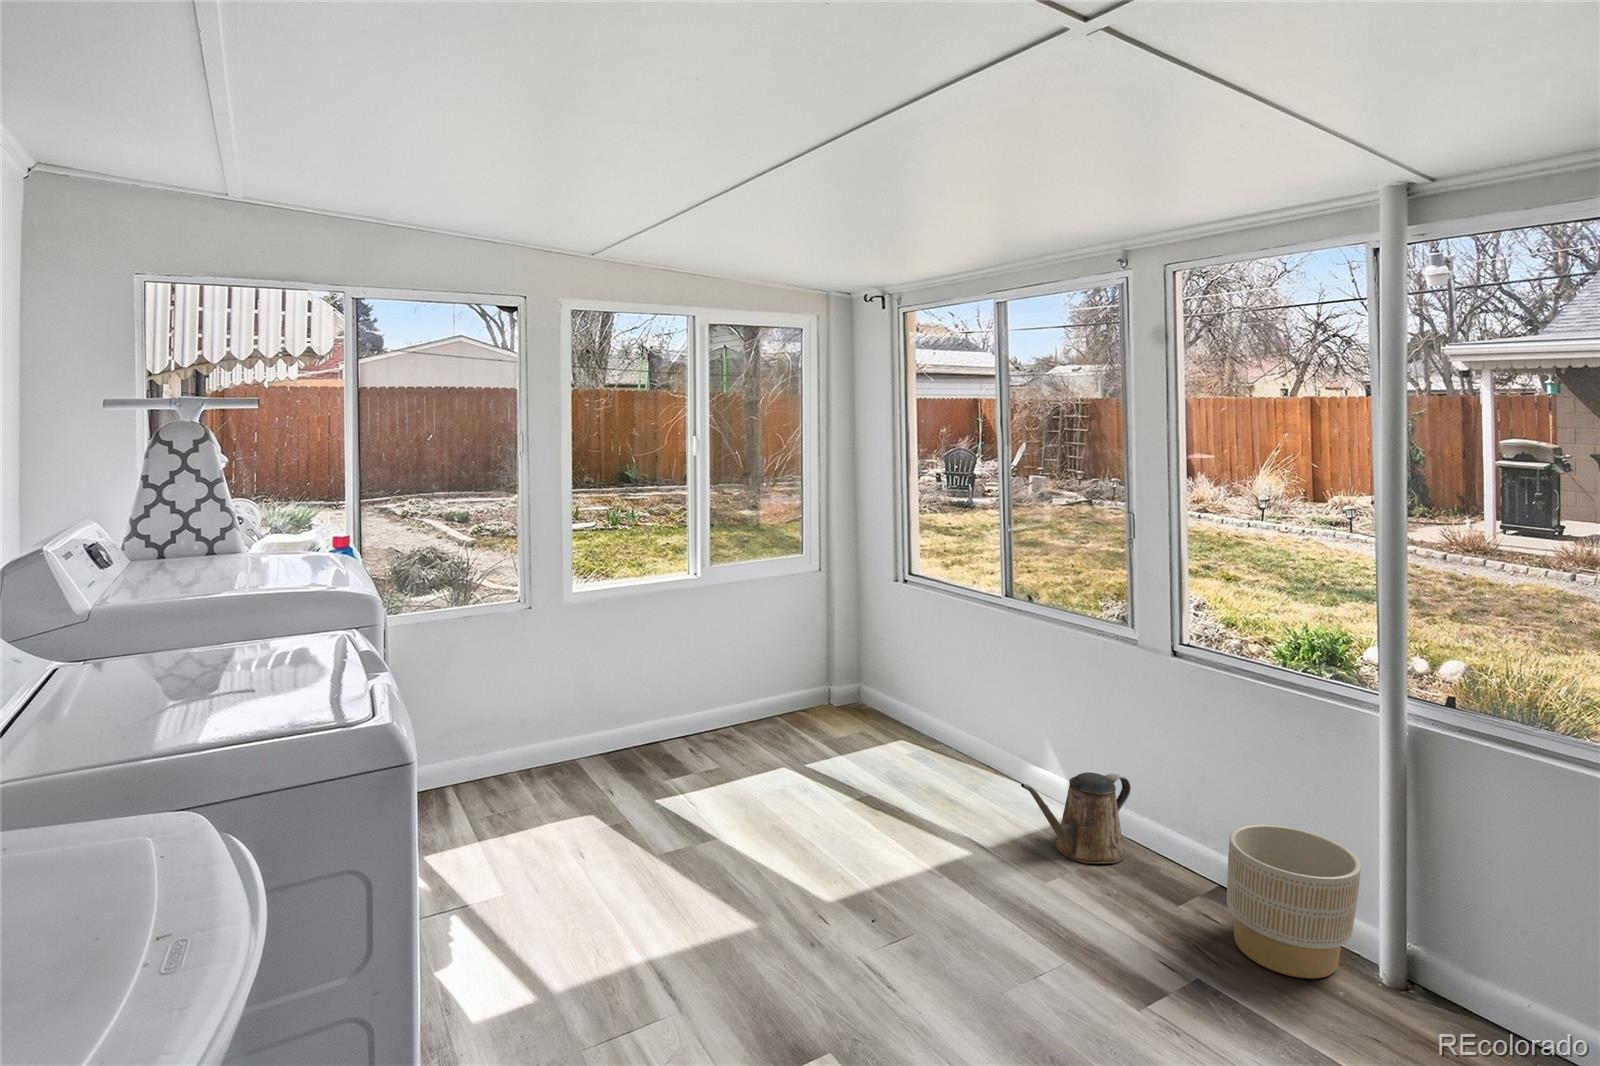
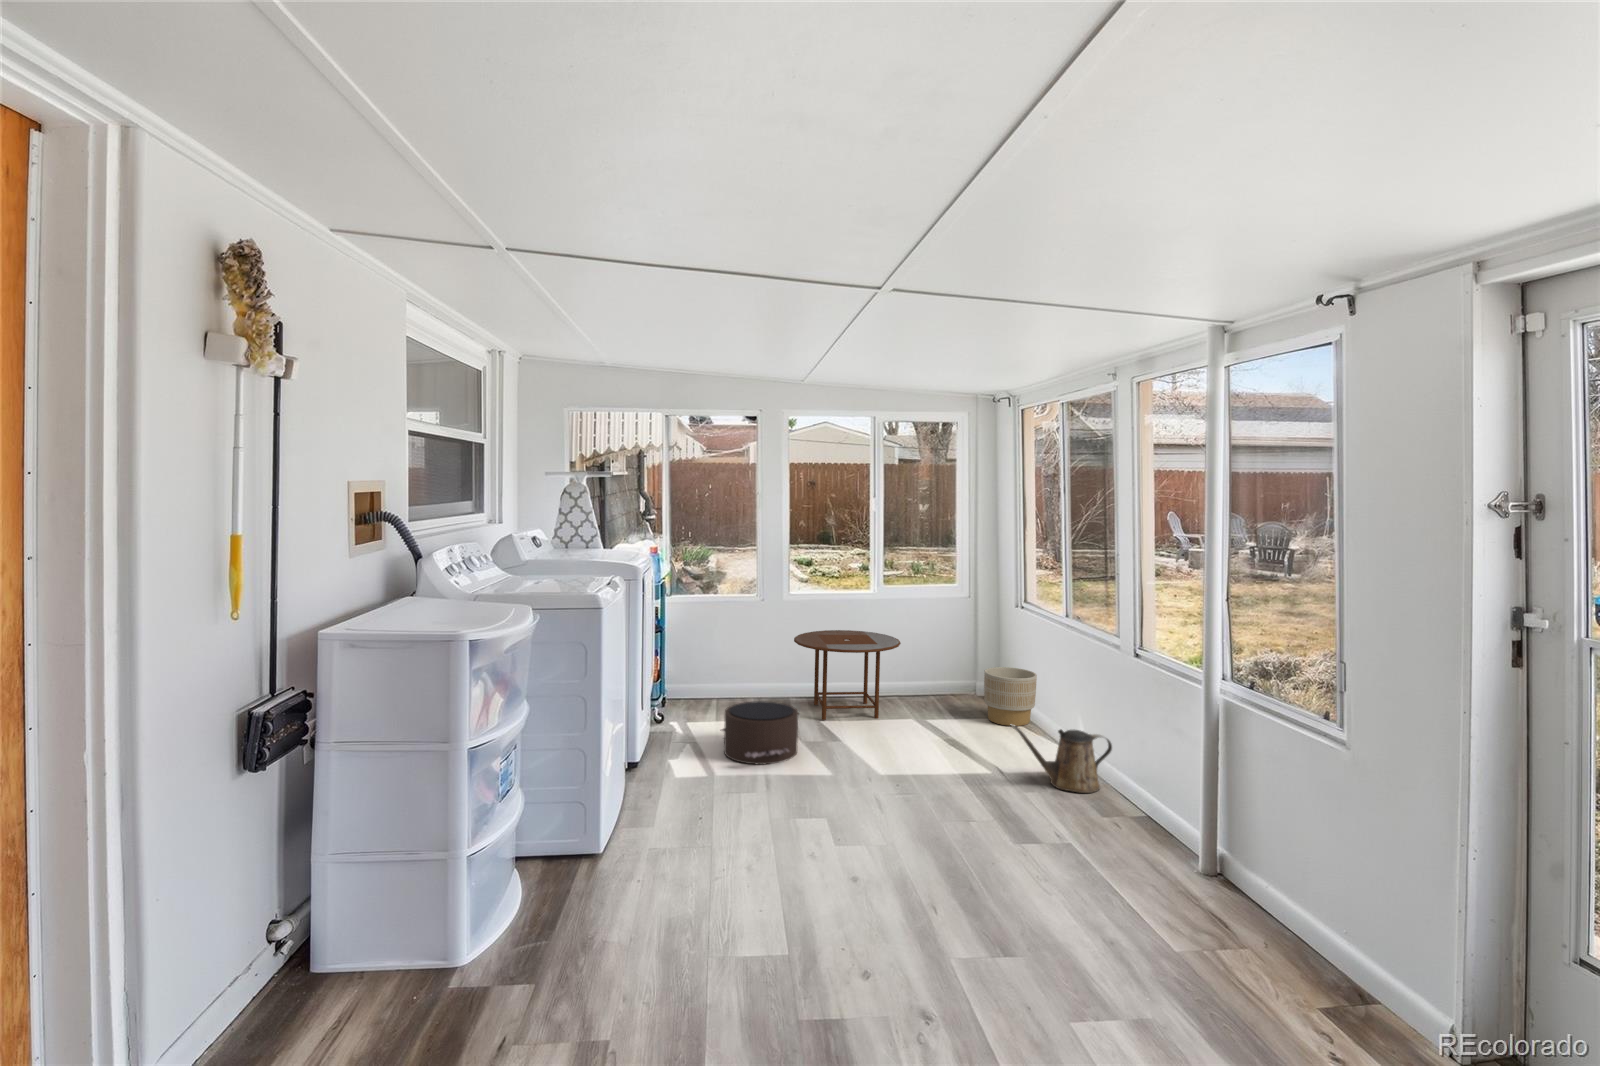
side table: none [599,643,766,795] -> present [794,630,901,720]
pouf: none [518,793,674,922] -> present [721,701,798,764]
planter: present [1227,824,1361,978] -> present [984,667,1037,726]

